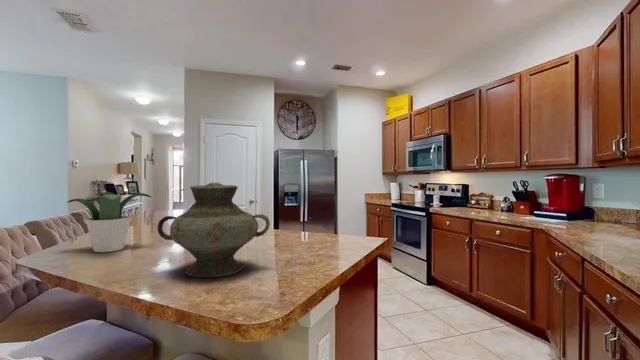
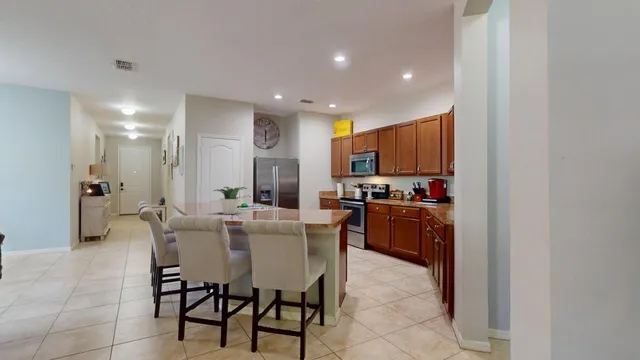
vase: present [157,183,270,277] -> none [275,182,315,217]

